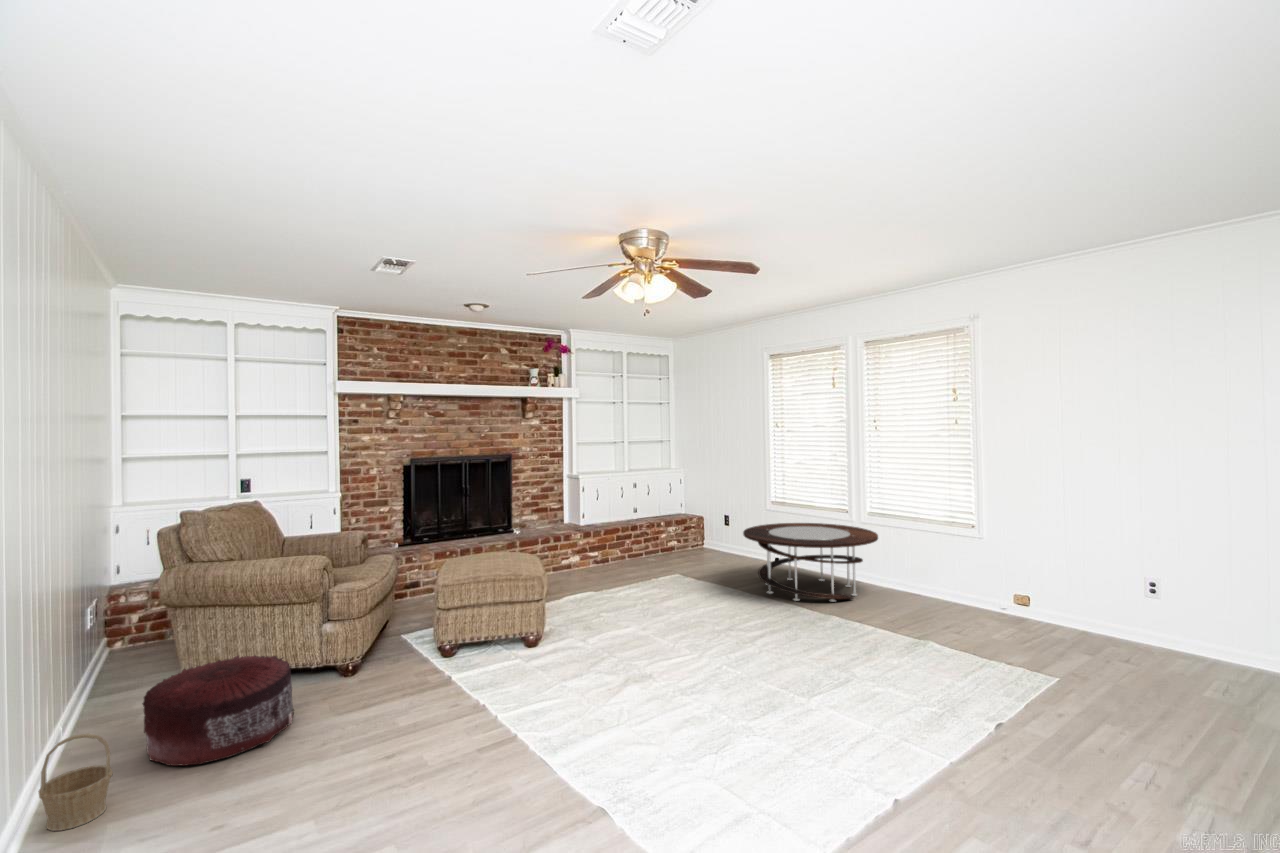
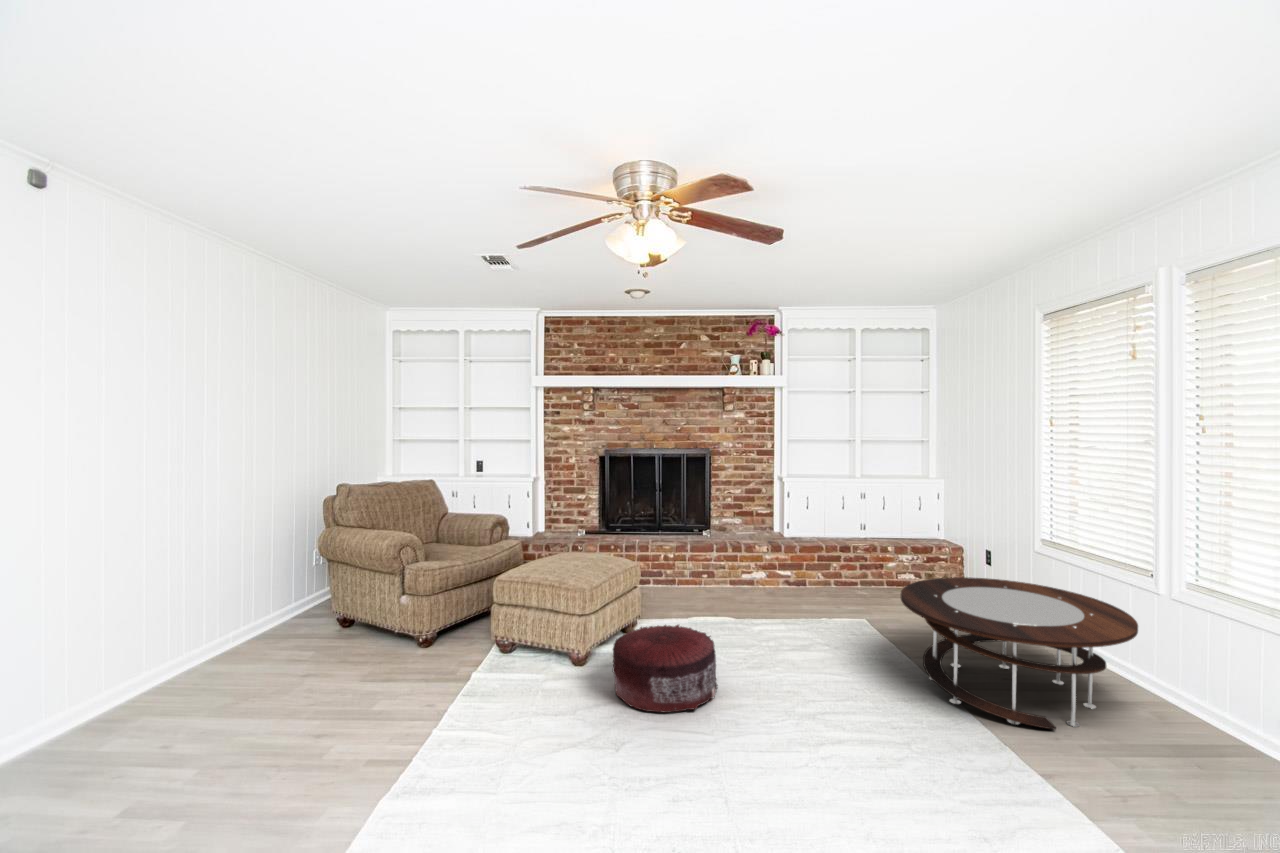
pouf: present [142,655,294,766] -> present [613,625,717,713]
basket: present [38,734,113,831] -> none [145,643,191,704]

